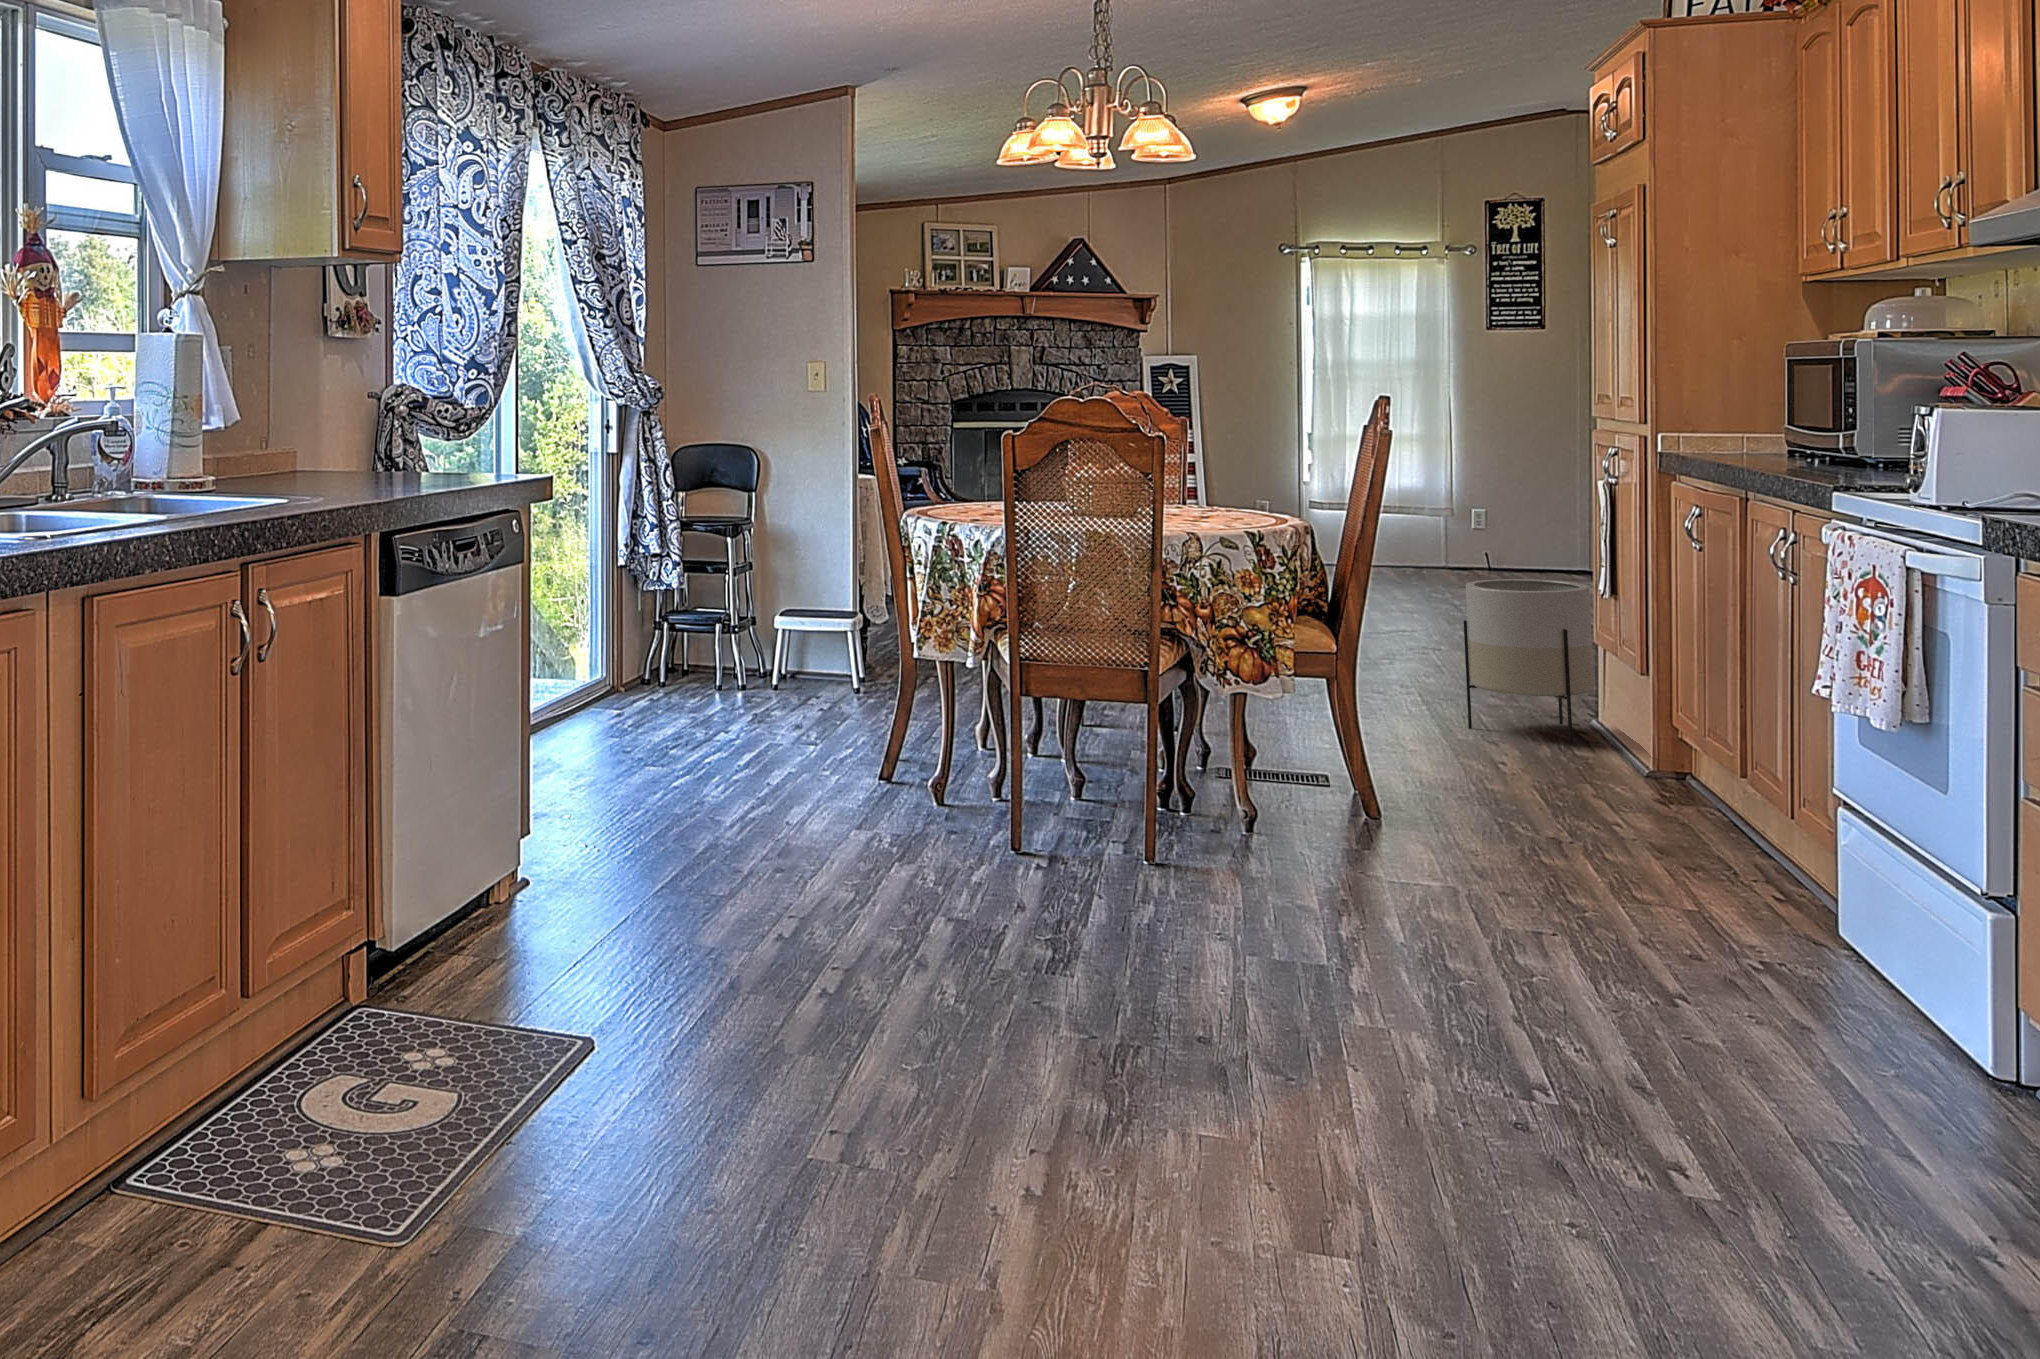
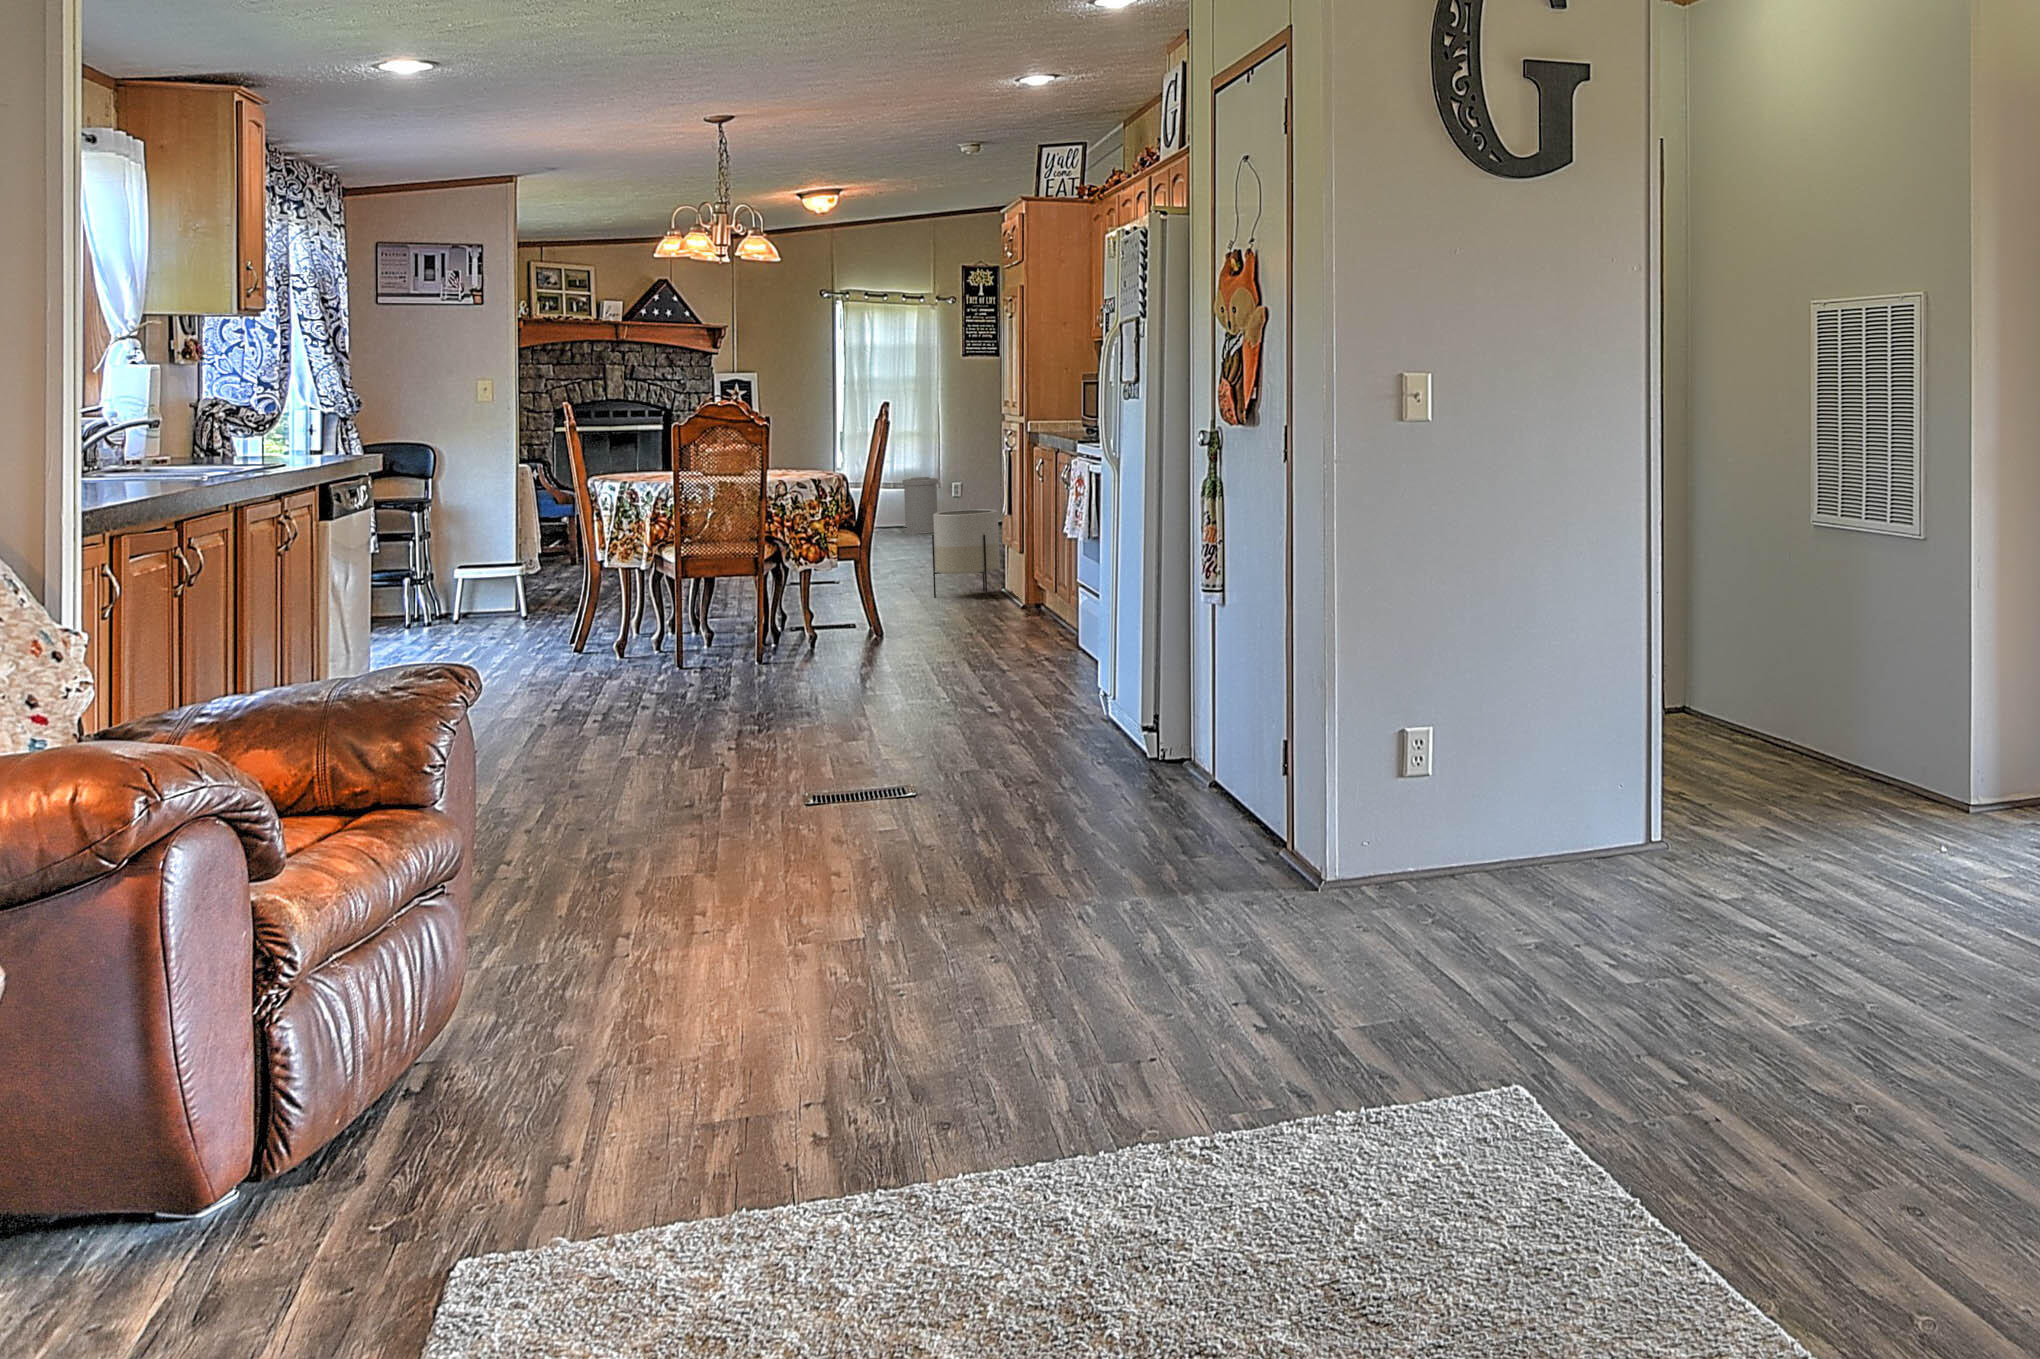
trash can: none [1395,500,1455,581] -> present [902,477,938,534]

